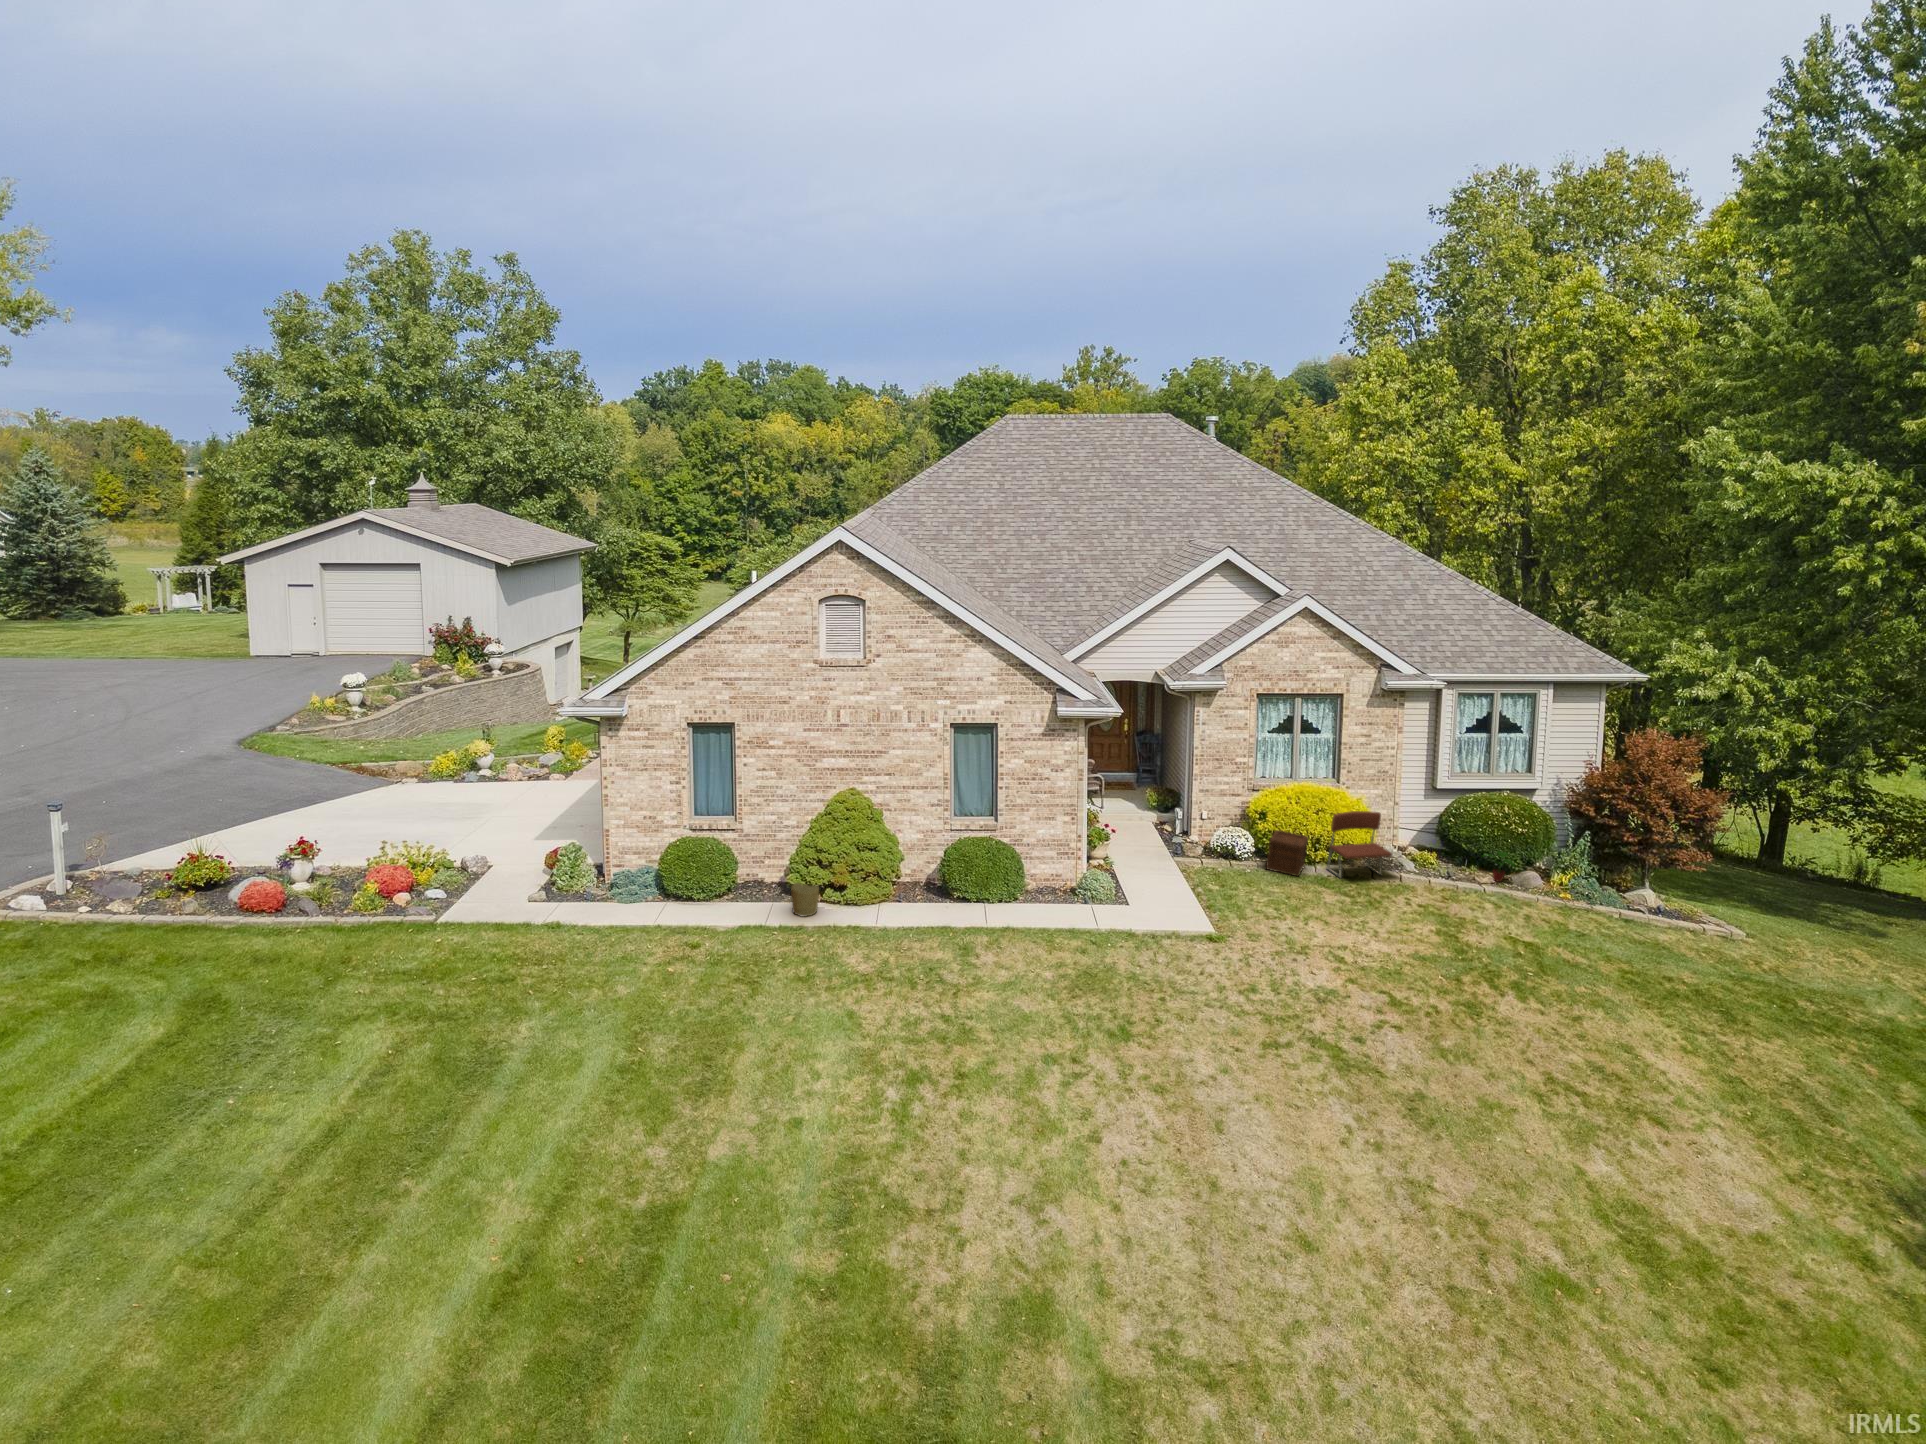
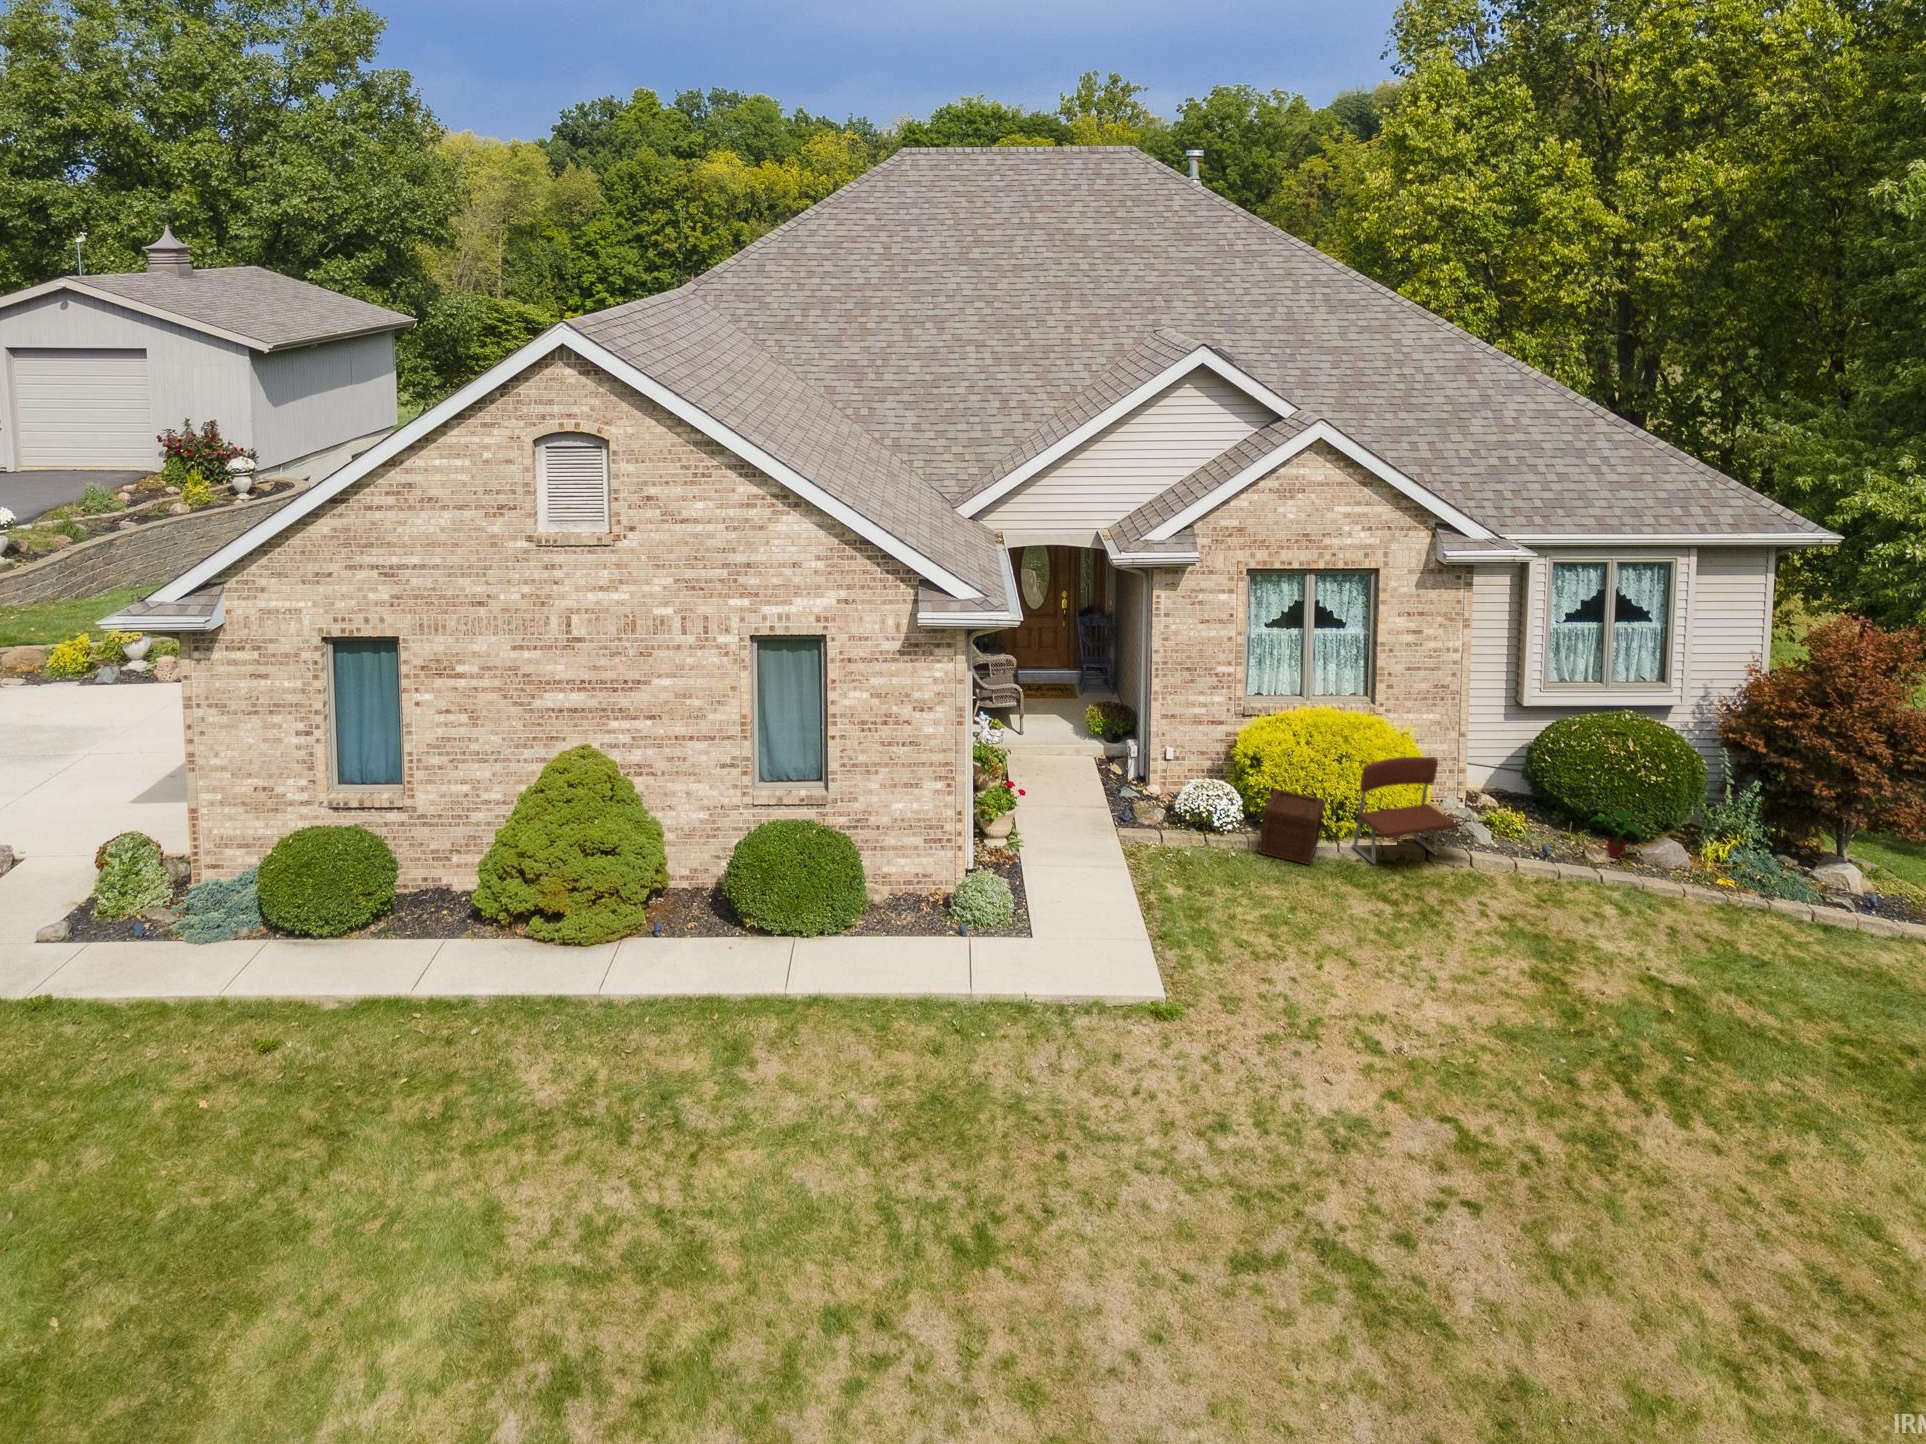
woven basket: present [791,883,819,917] -> none [441,936,495,1000]

